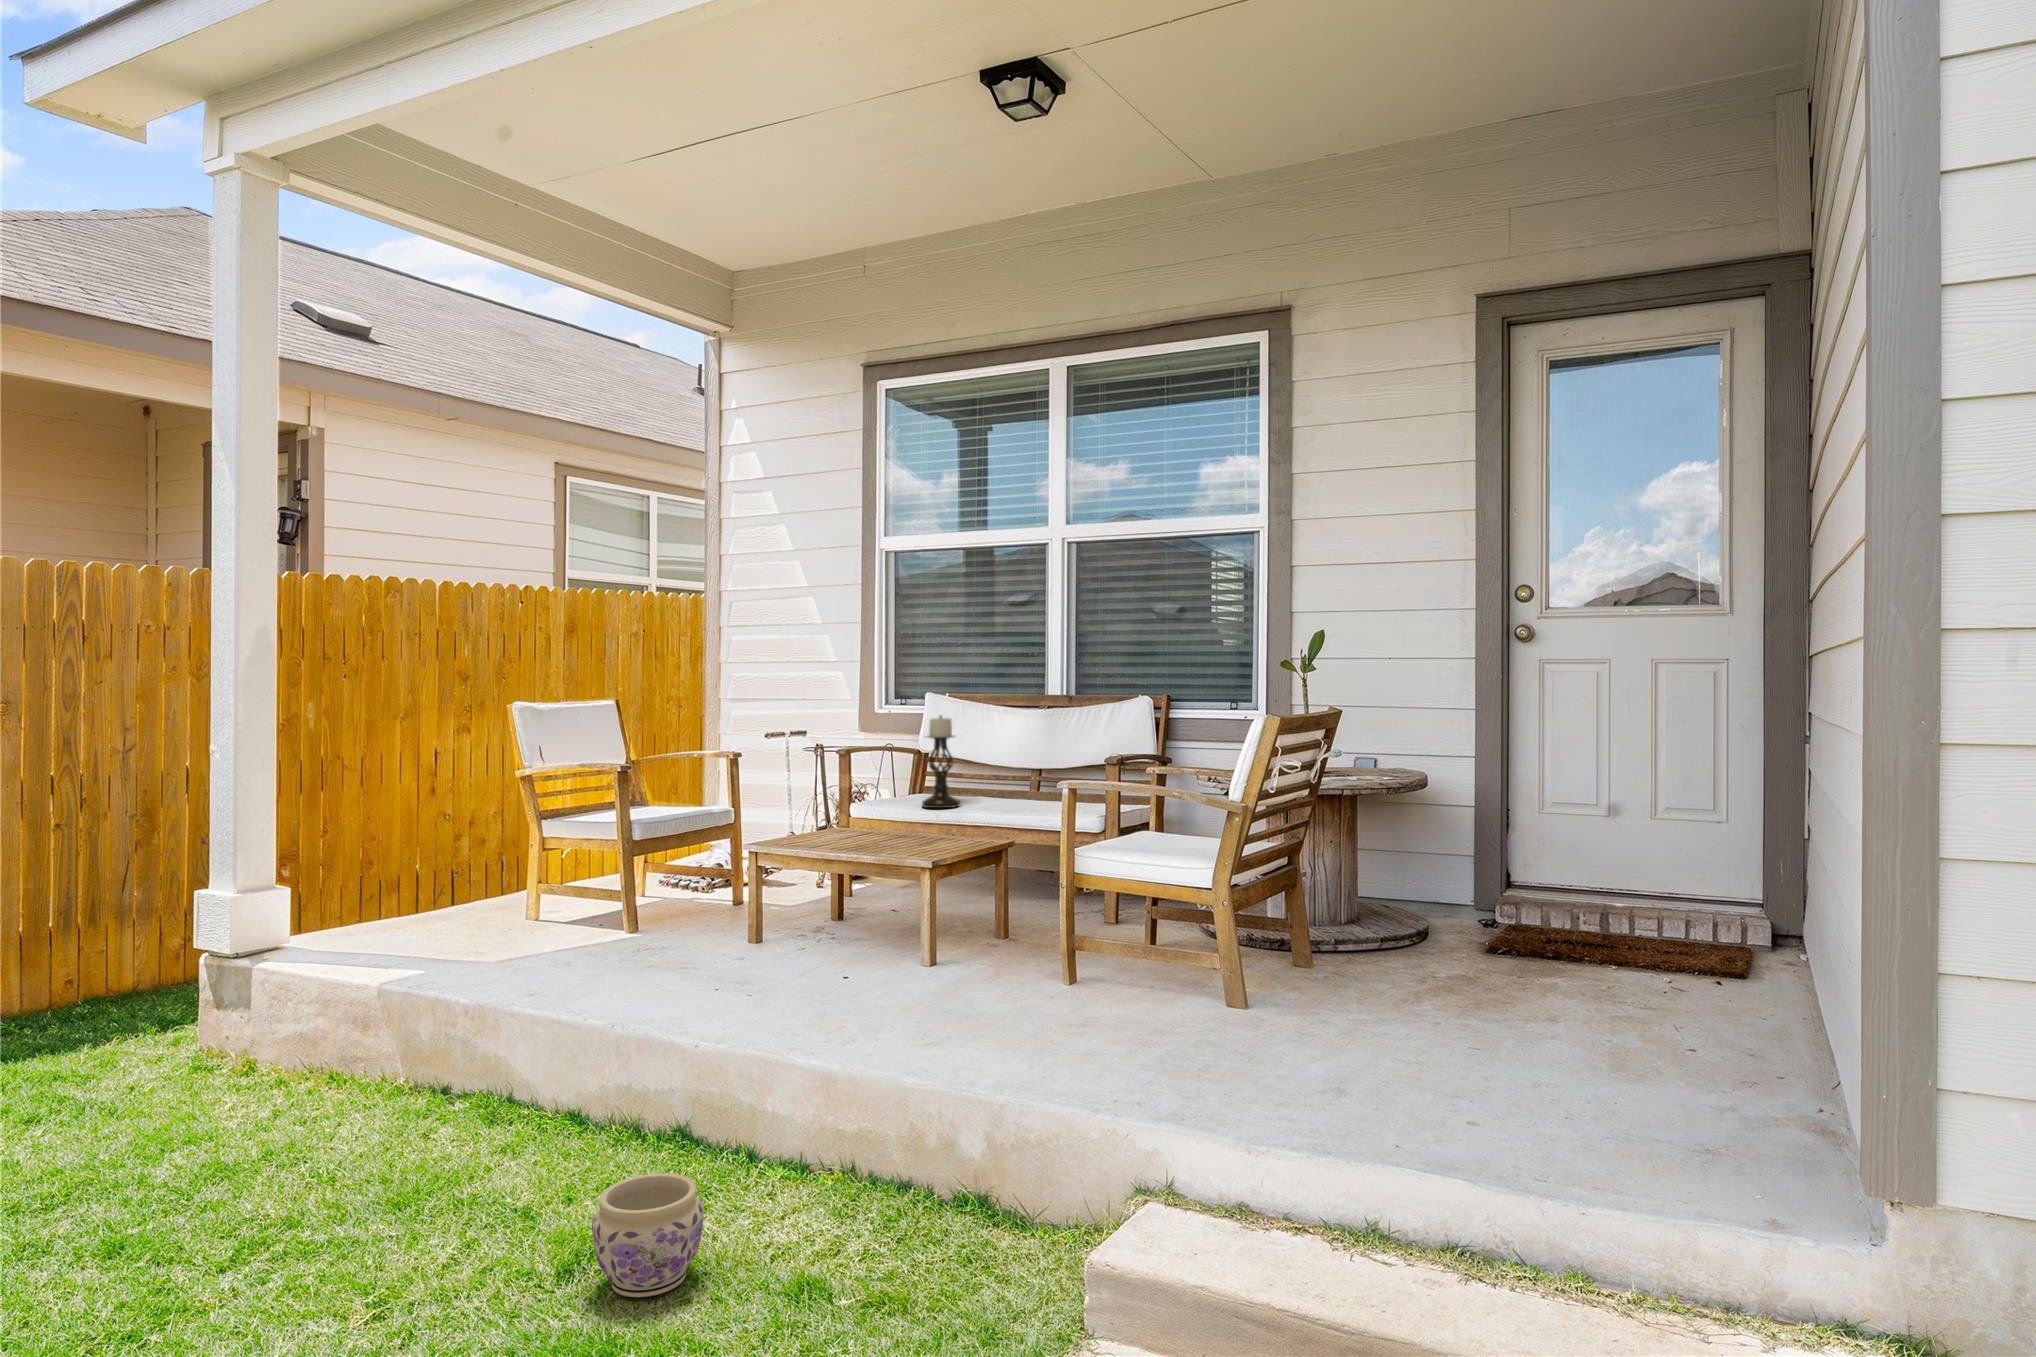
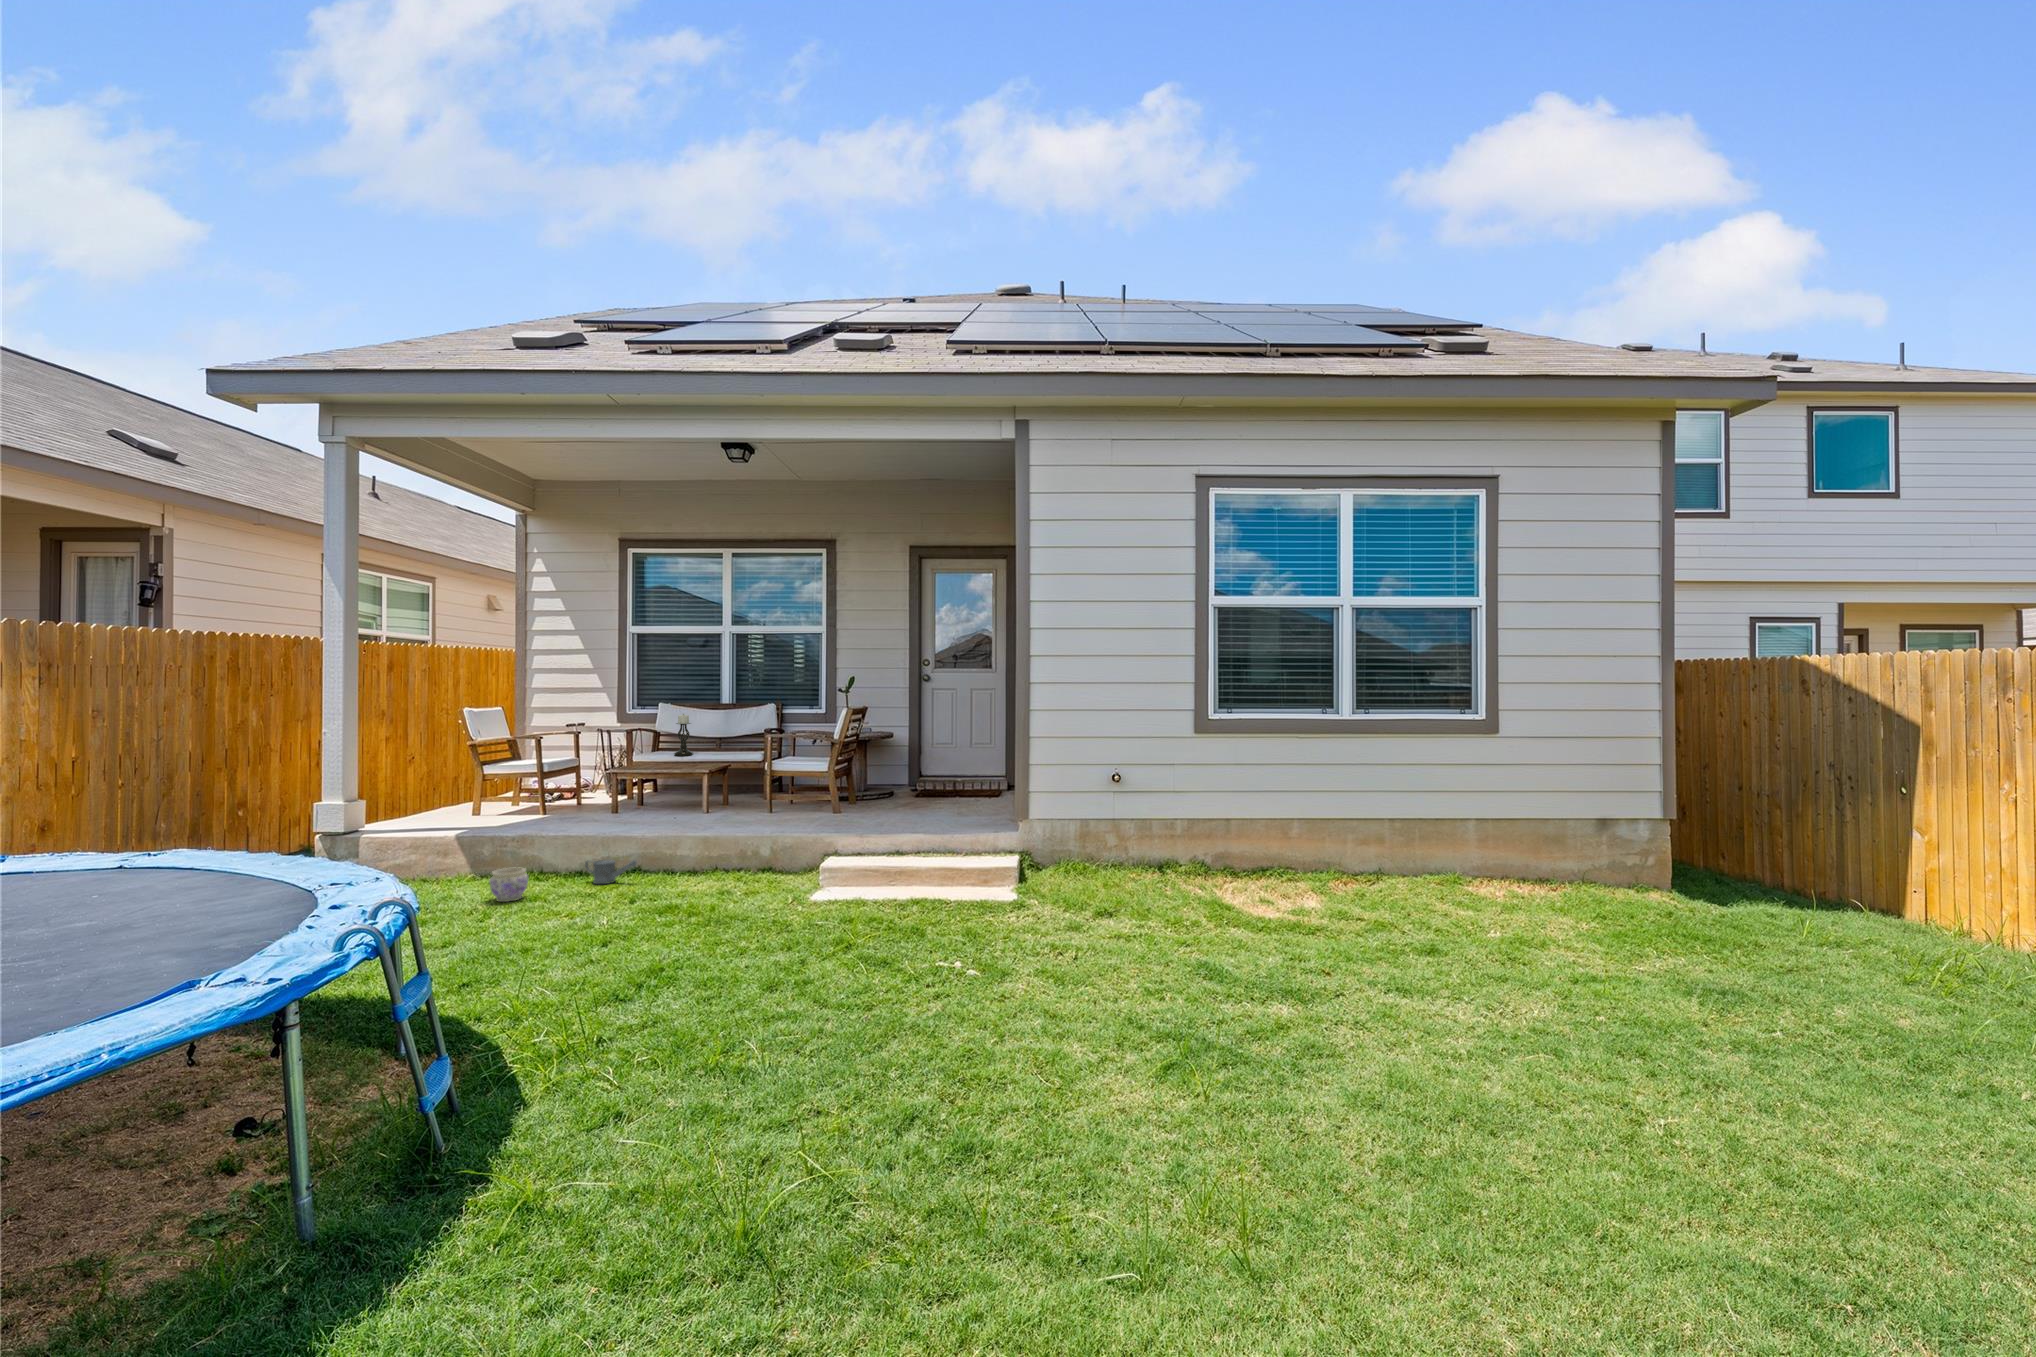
watering can: none [506,1094,589,1175] -> present [585,859,636,884]
planter: present [592,1174,704,1300] -> present [489,868,528,902]

